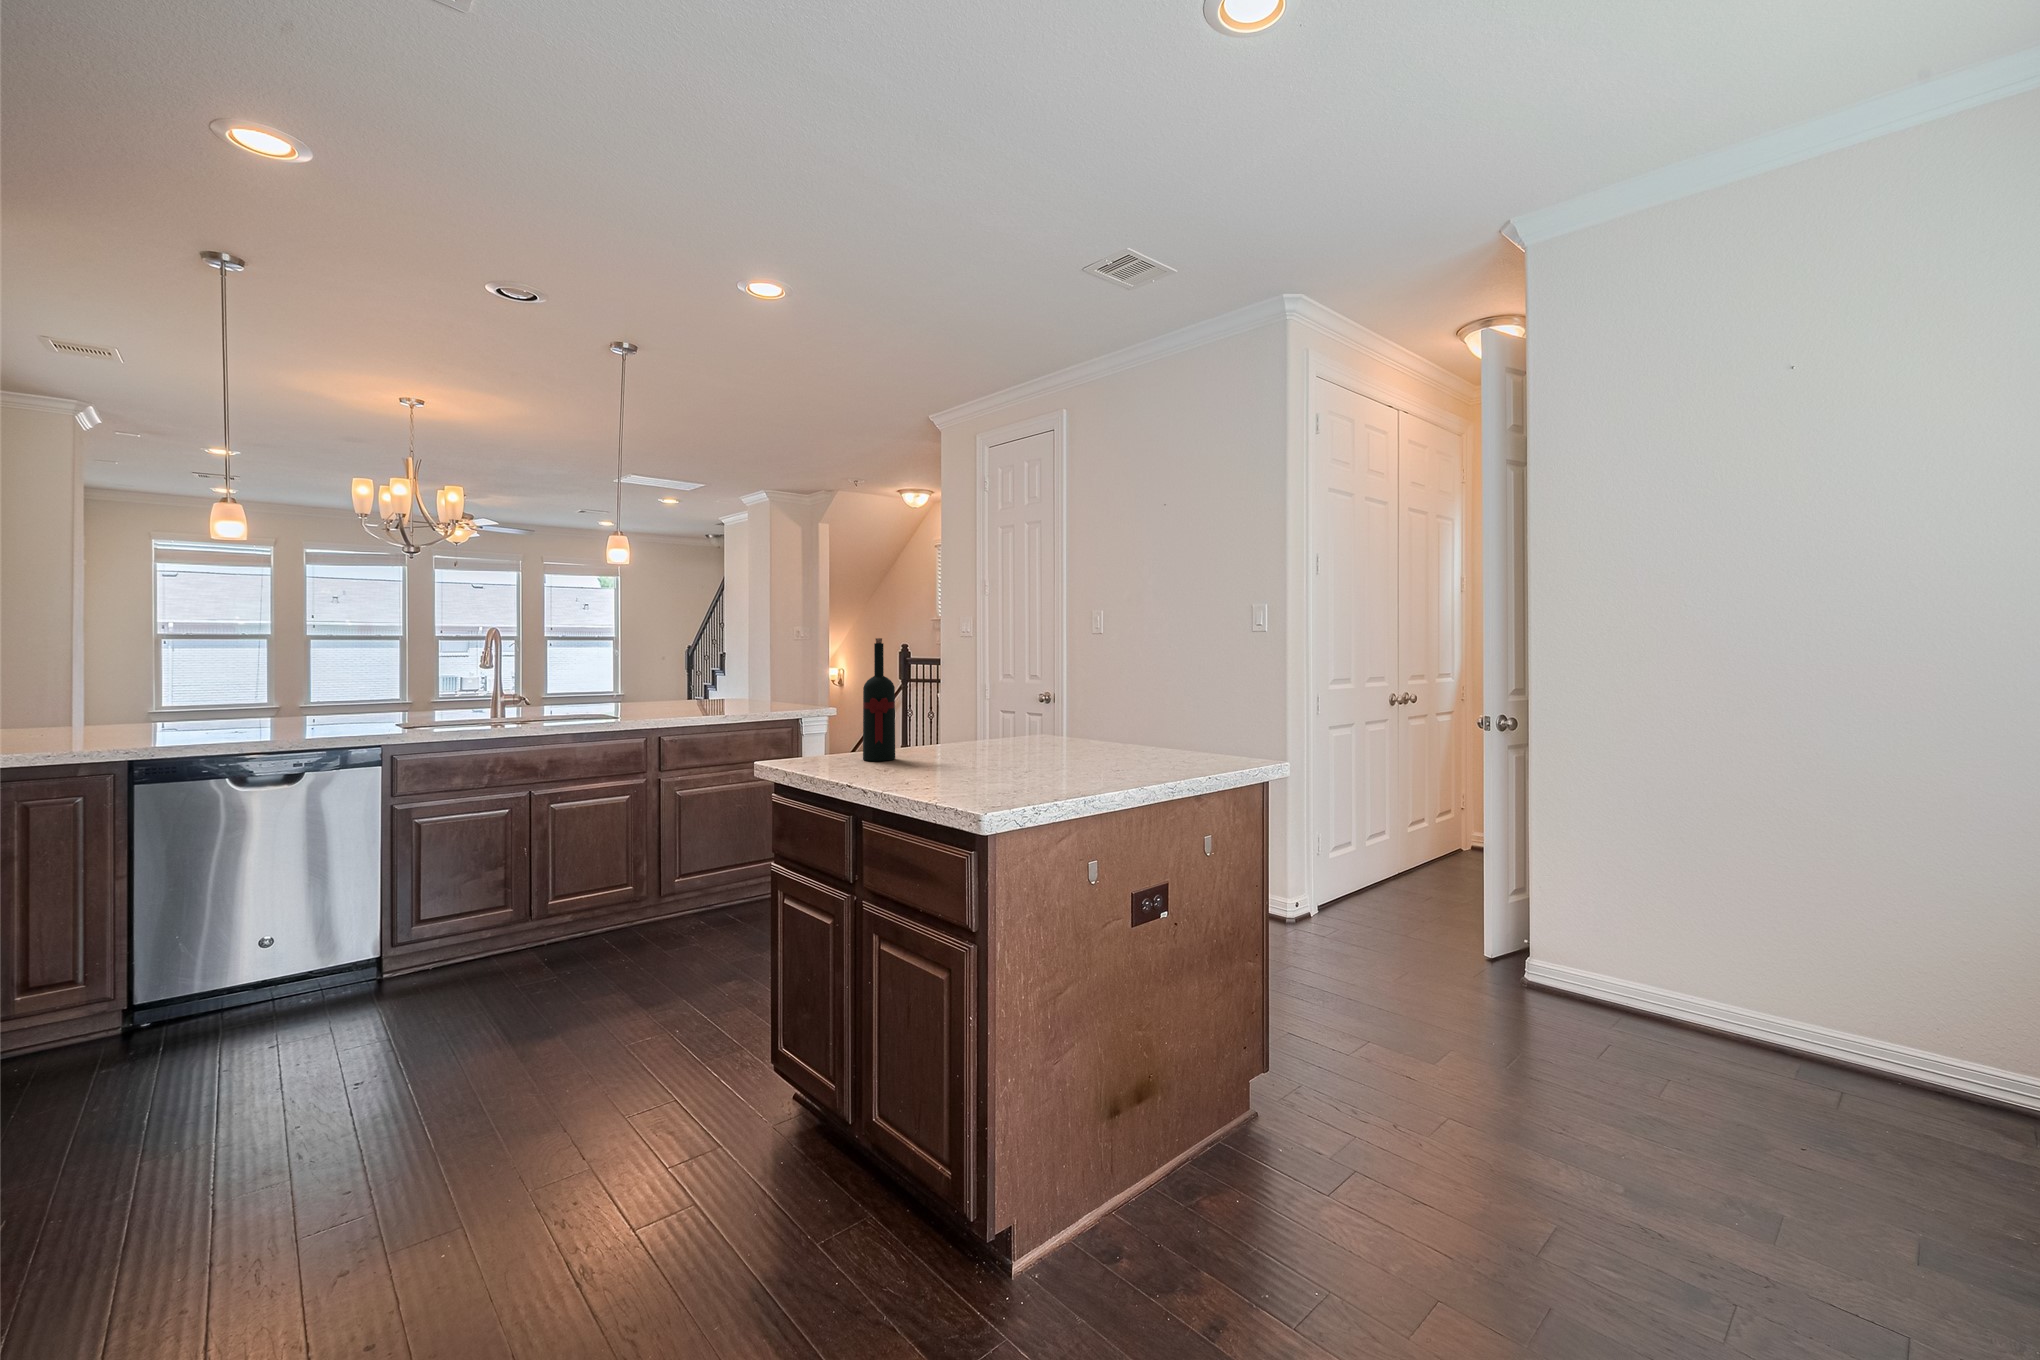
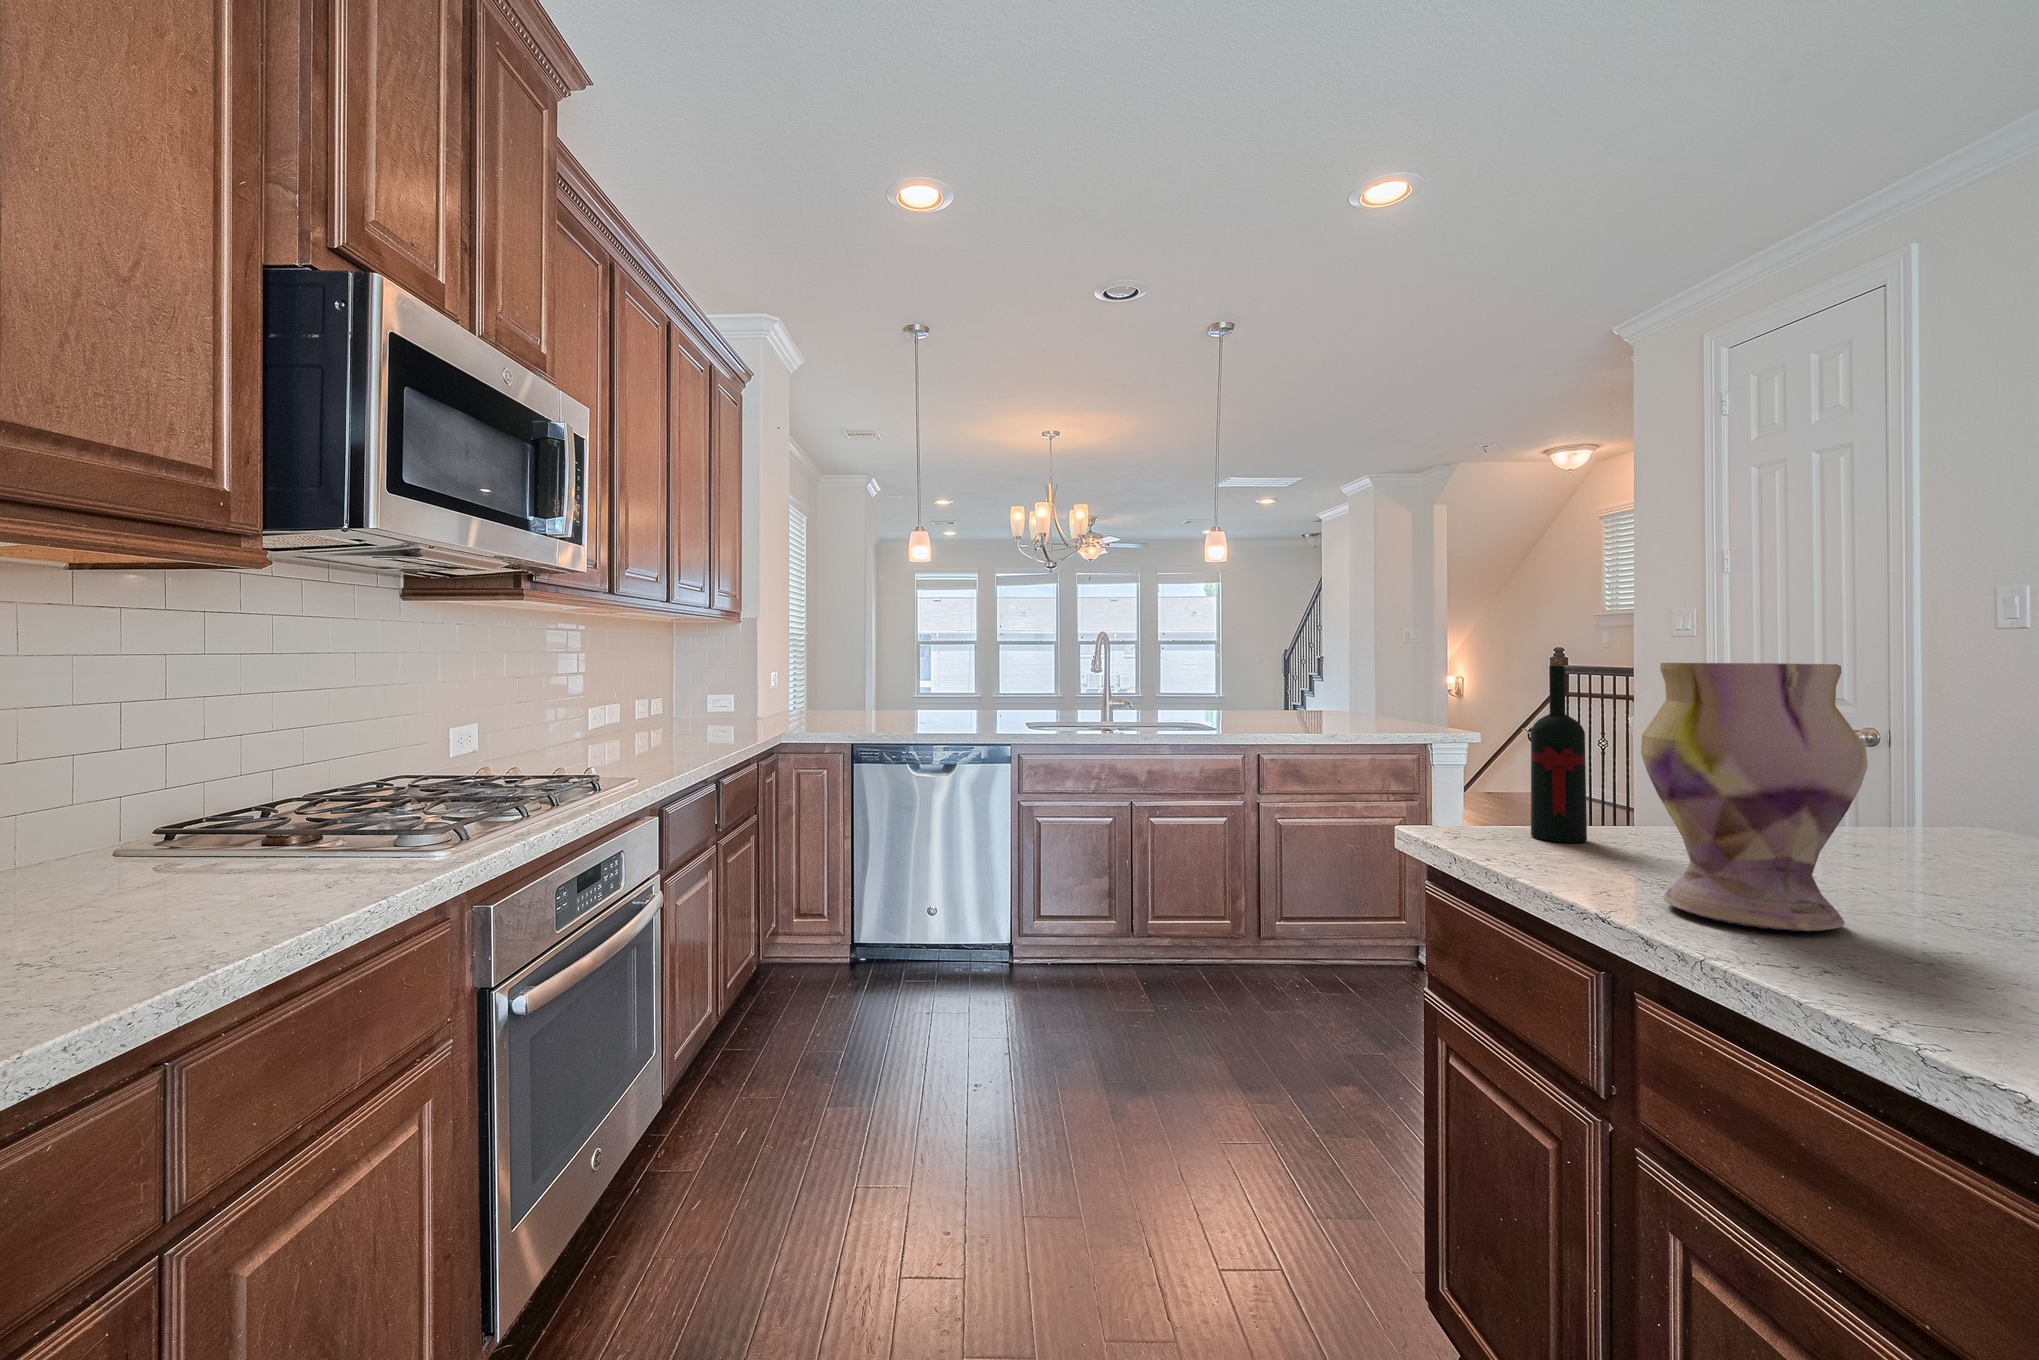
vase: none [915,636,1015,786] -> present [1641,663,1868,931]

